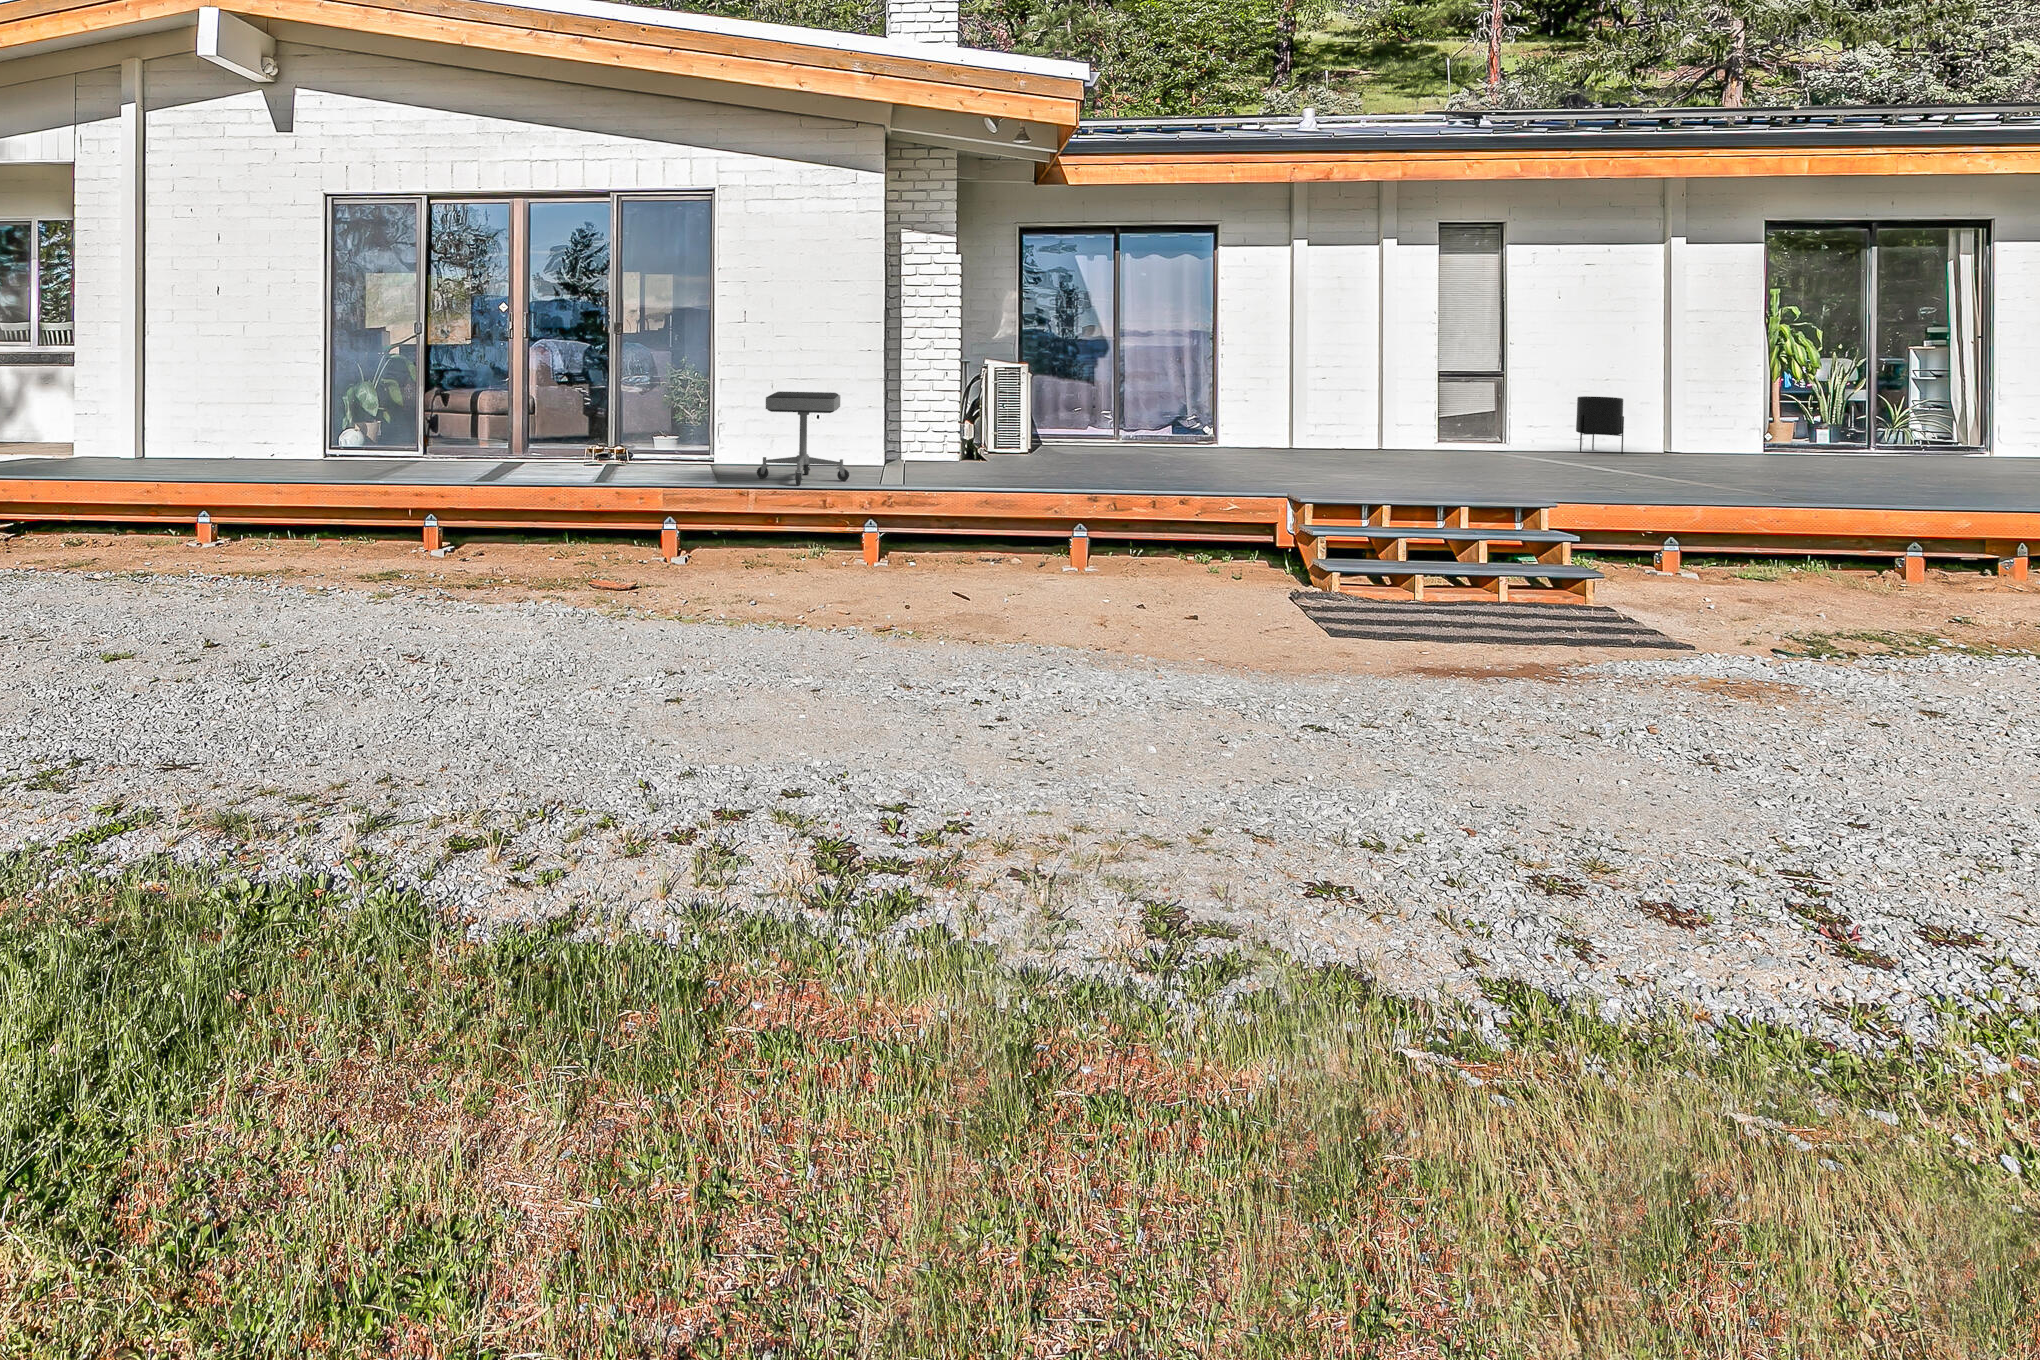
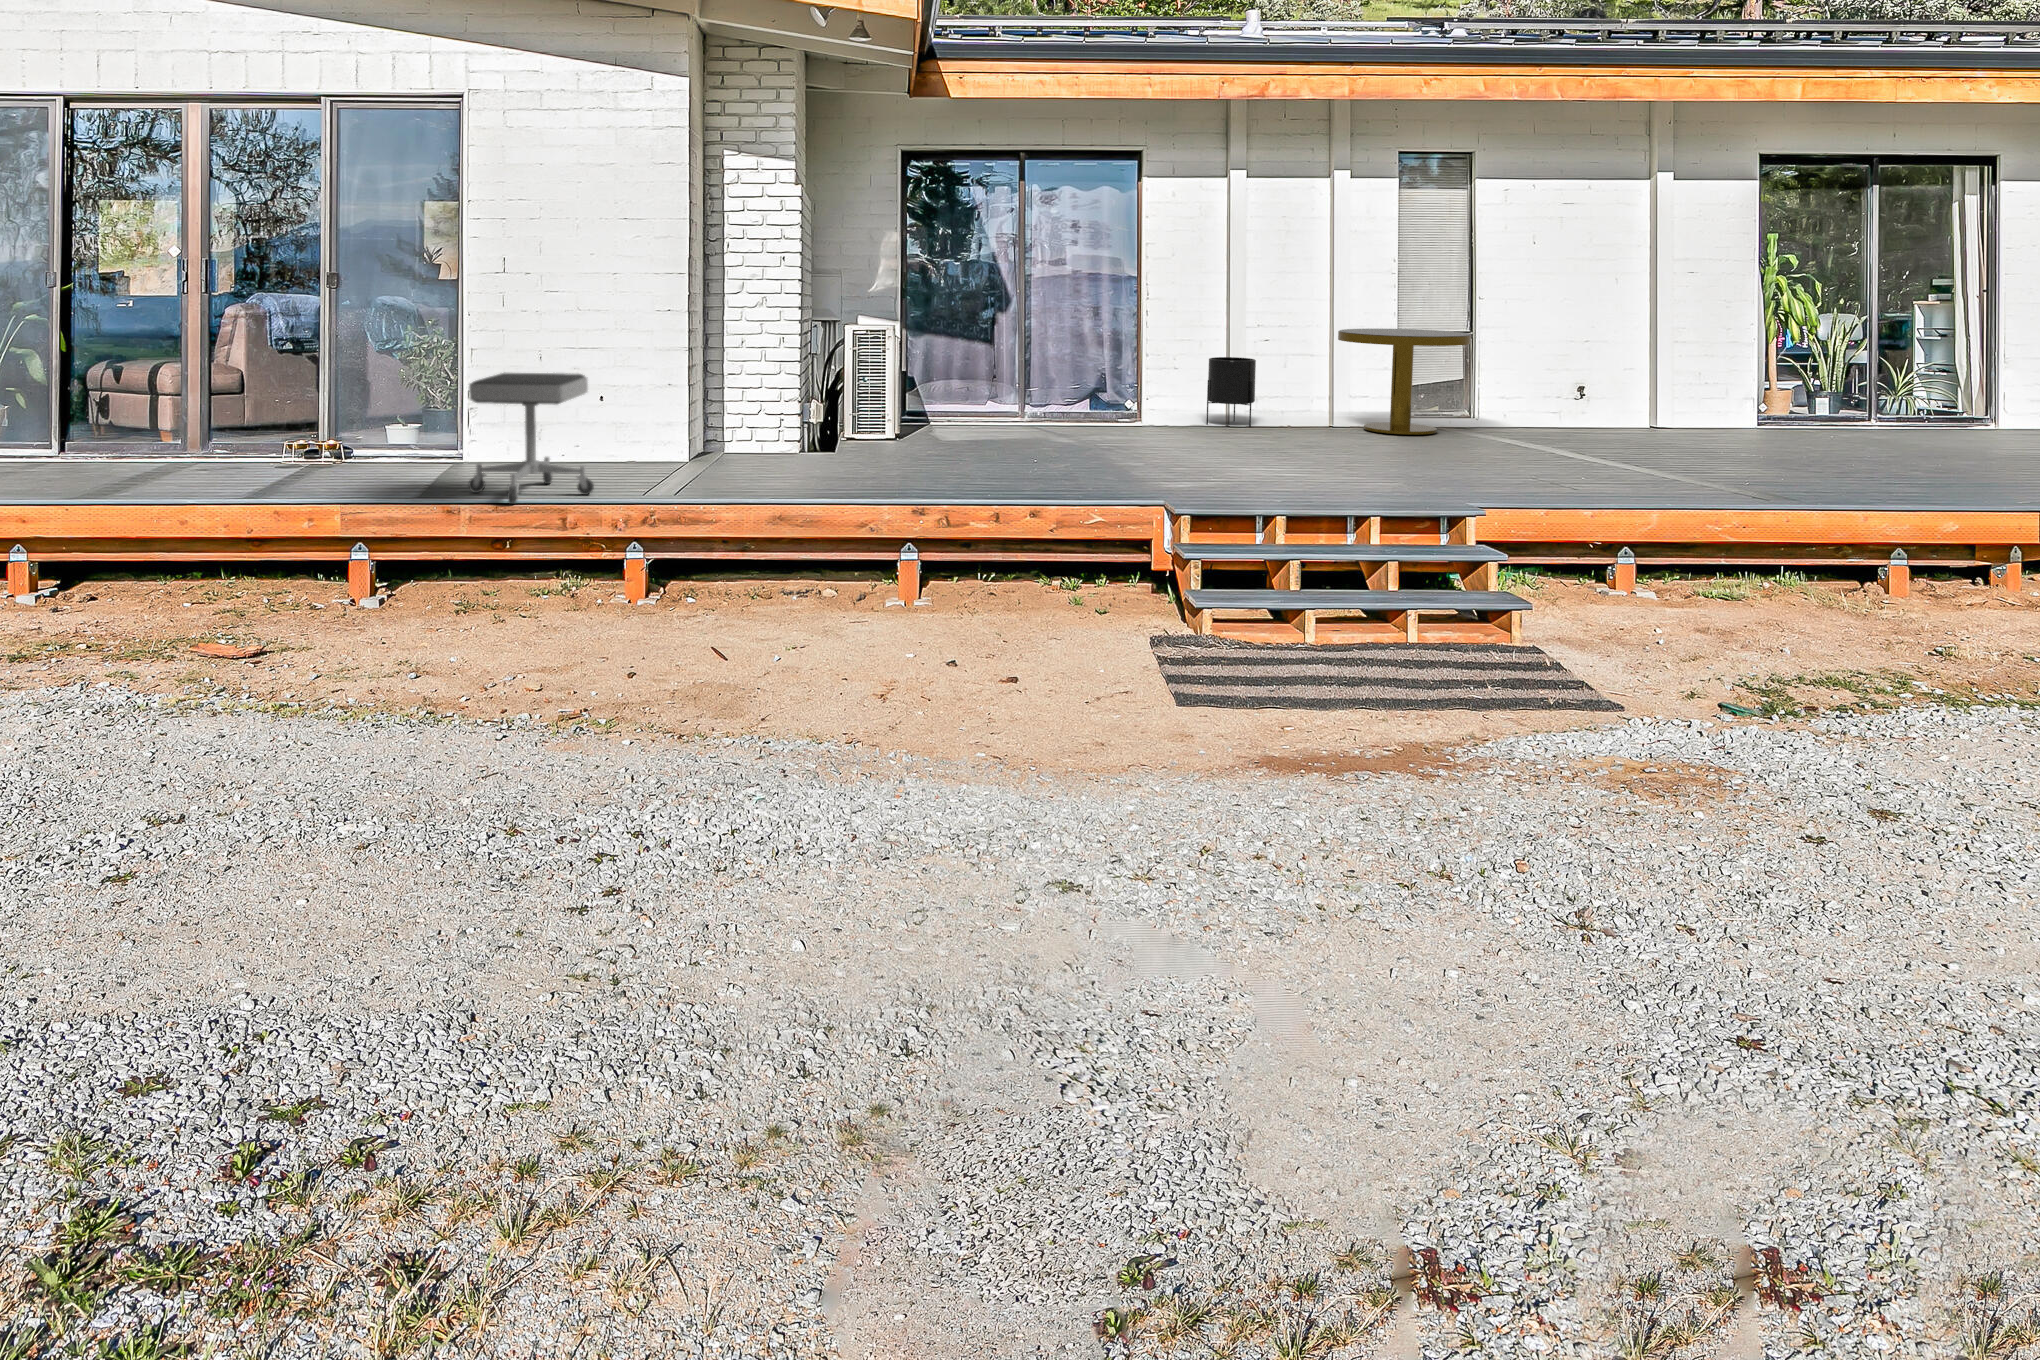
side table: none [1395,370,1514,455] -> present [1338,329,1471,435]
planter: present [1576,396,1624,454] -> present [1206,357,1256,427]

